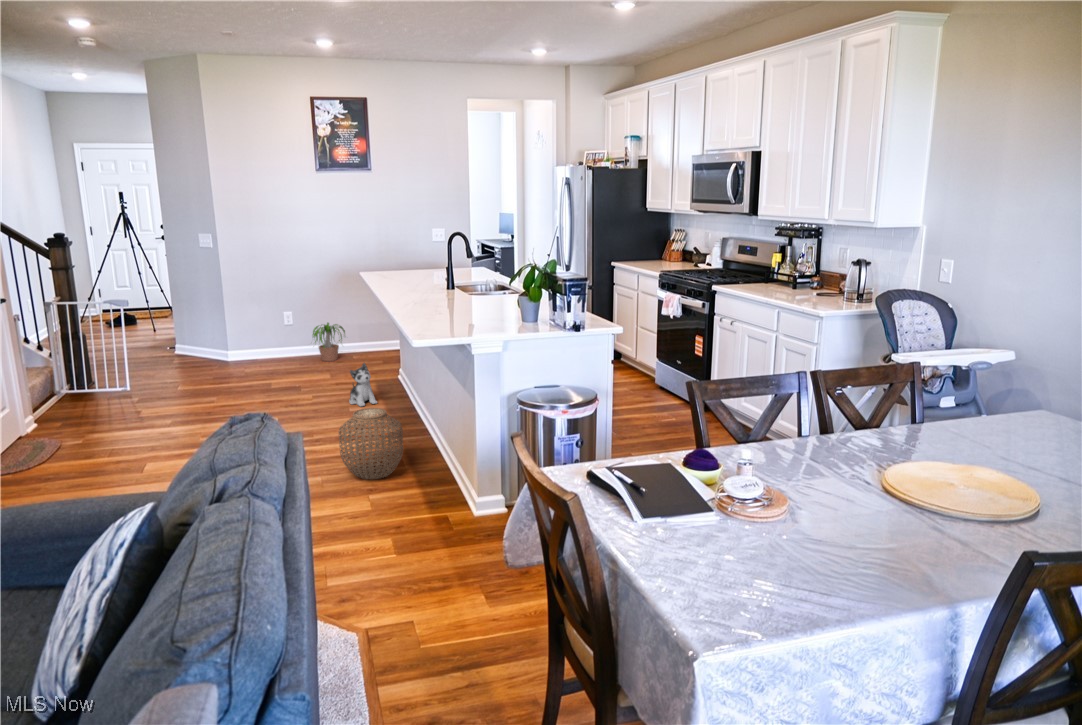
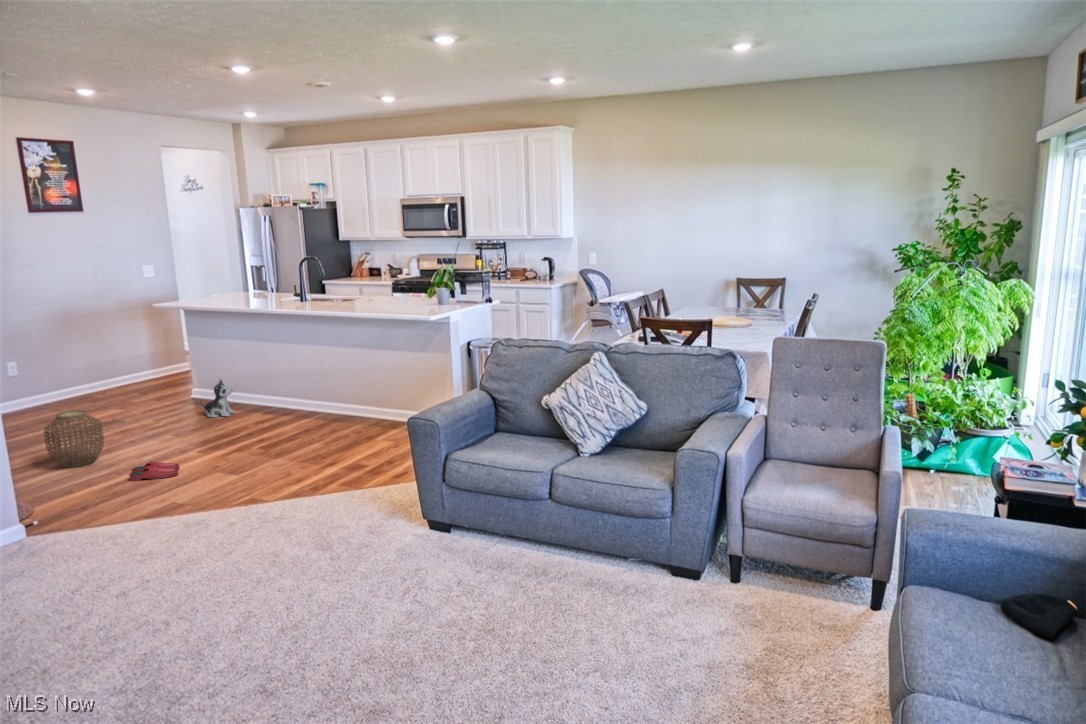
potted plant: present [313,323,345,361] -> none [52,368,99,408]
woven basket: present [339,408,403,479] -> present [44,410,104,468]
slippers: none [112,441,168,465] -> present [129,461,179,481]

